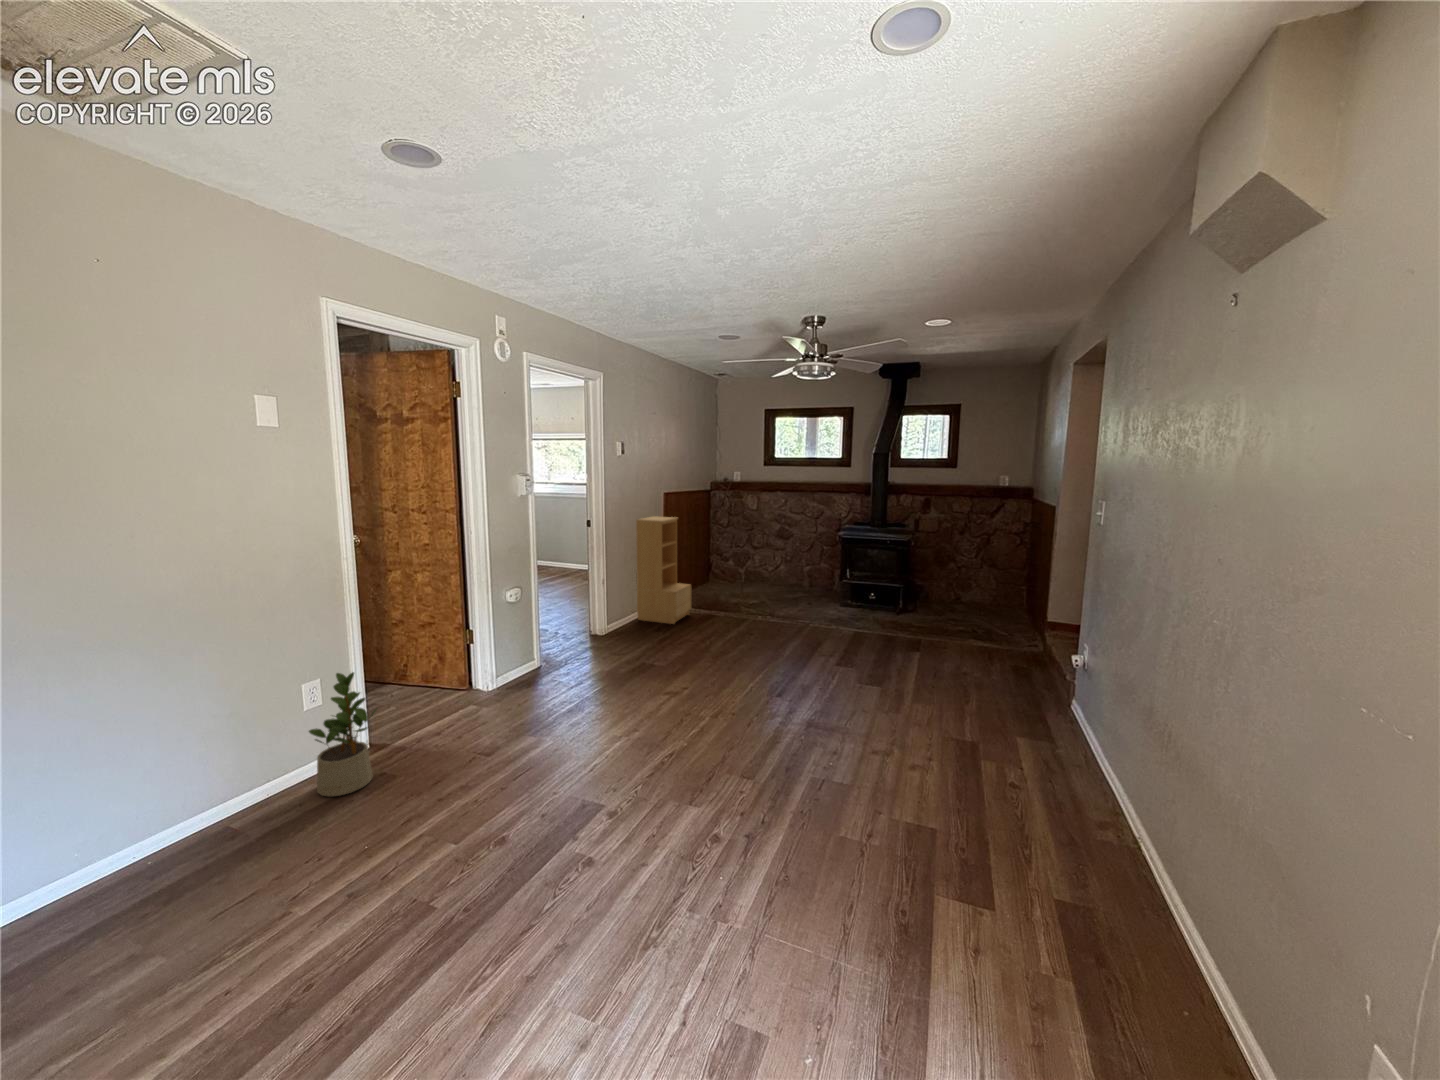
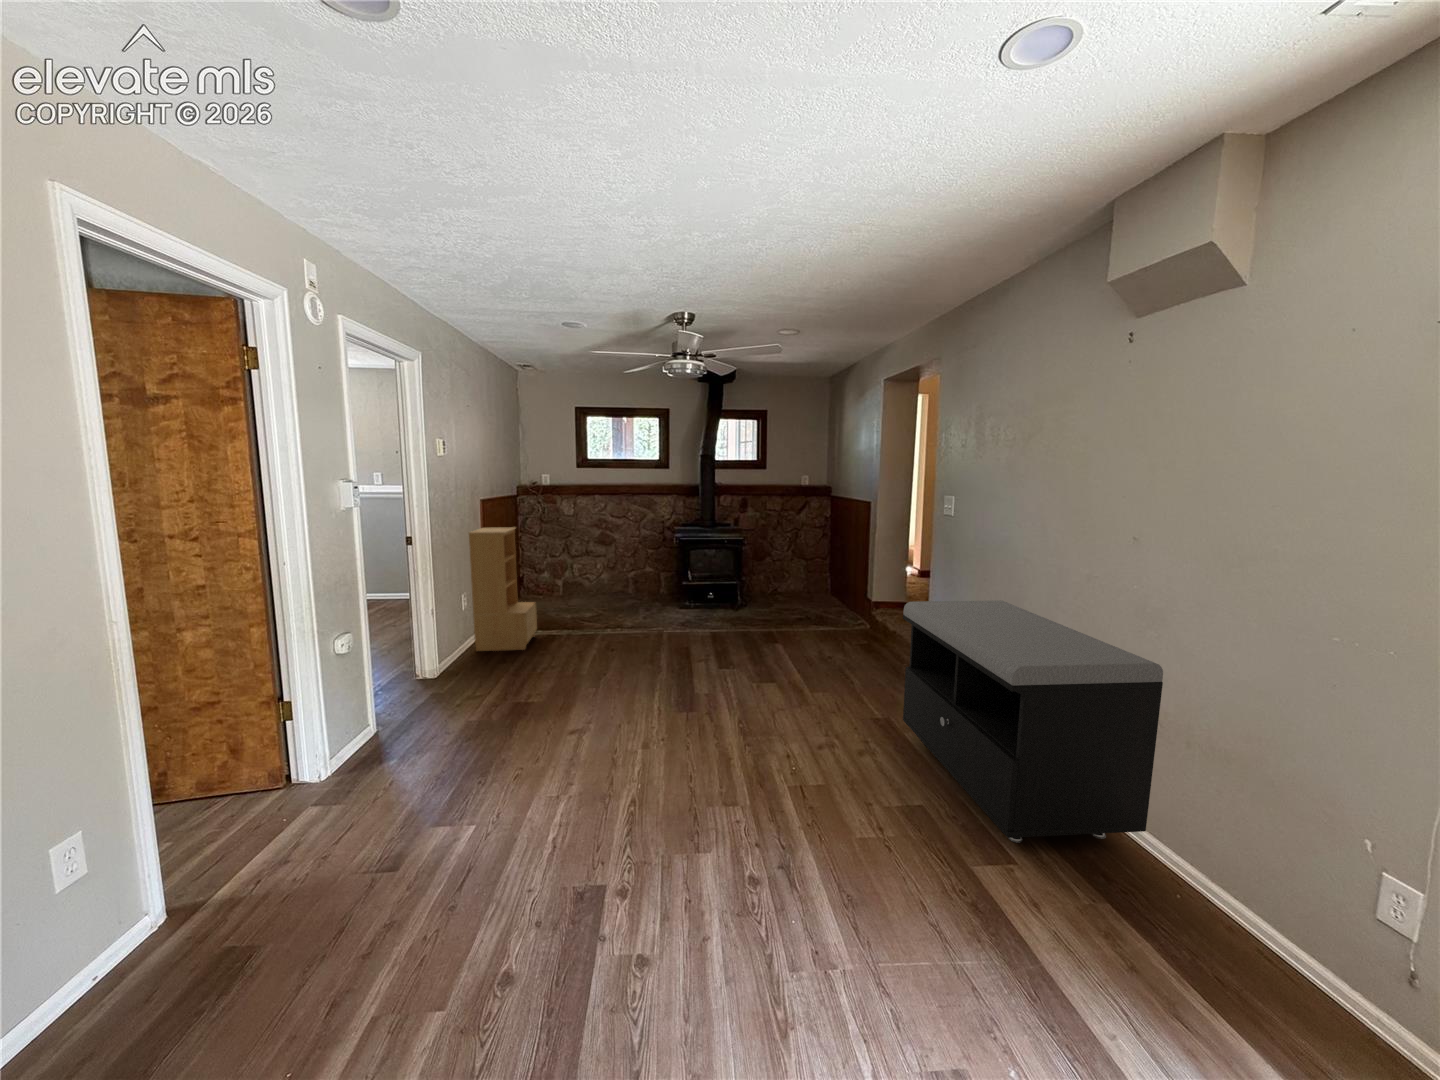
storage bench: none [972,618,1215,939] -> present [903,601,1163,843]
potted plant: present [309,672,377,796] -> none [71,811,214,1039]

